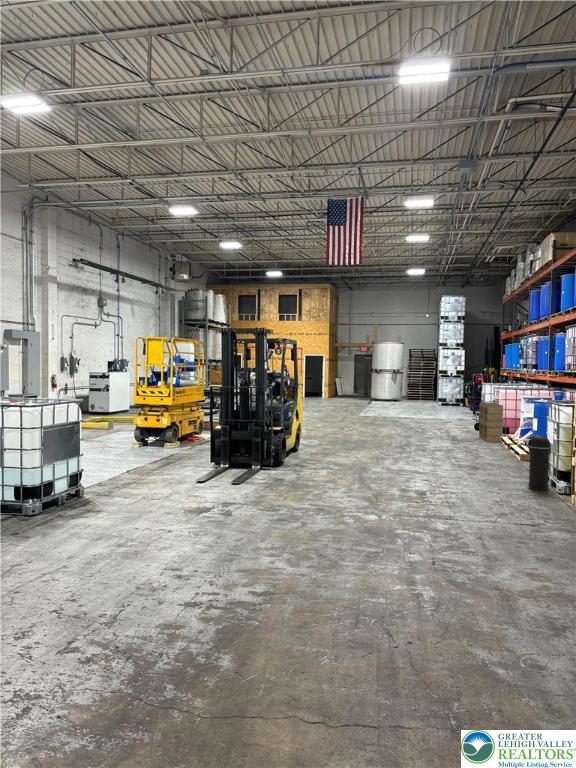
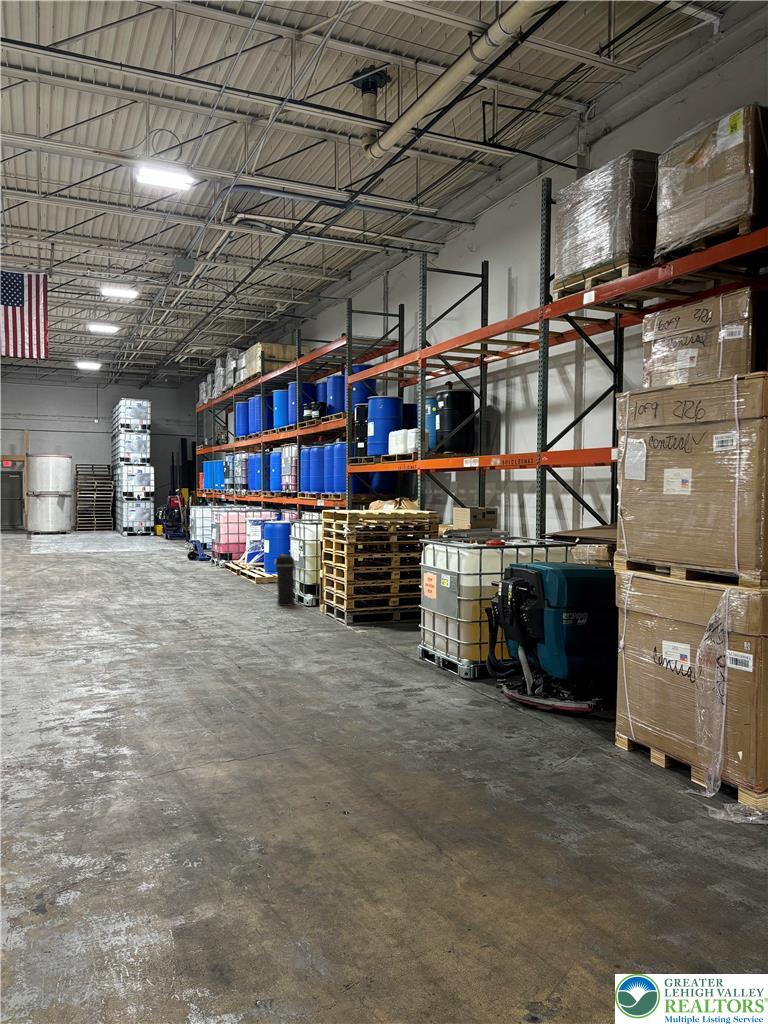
shelving unit: present [479,402,503,443] -> none [199,527,227,571]

